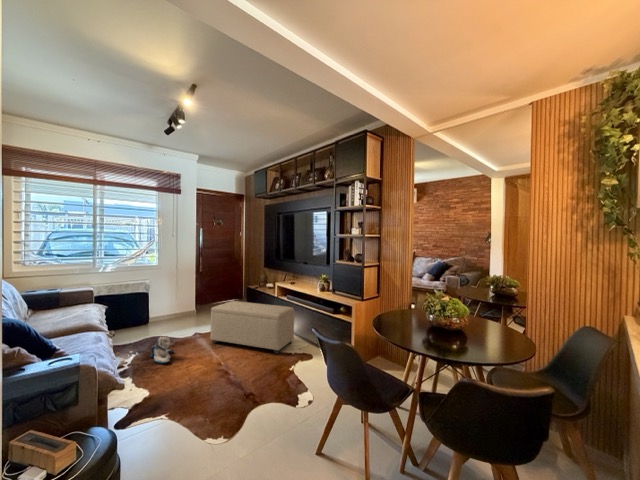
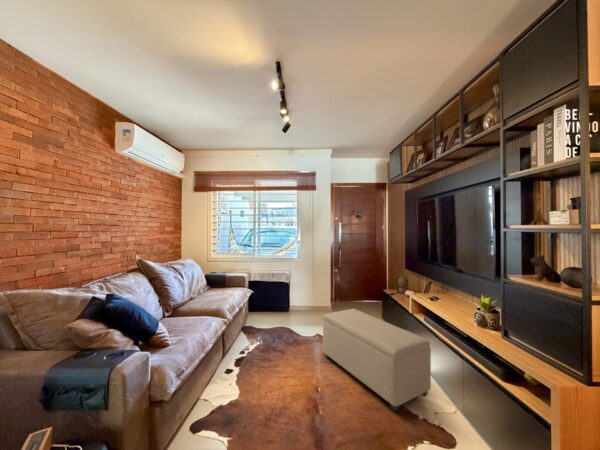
plush toy: present [150,336,174,363] -> none [259,338,283,371]

